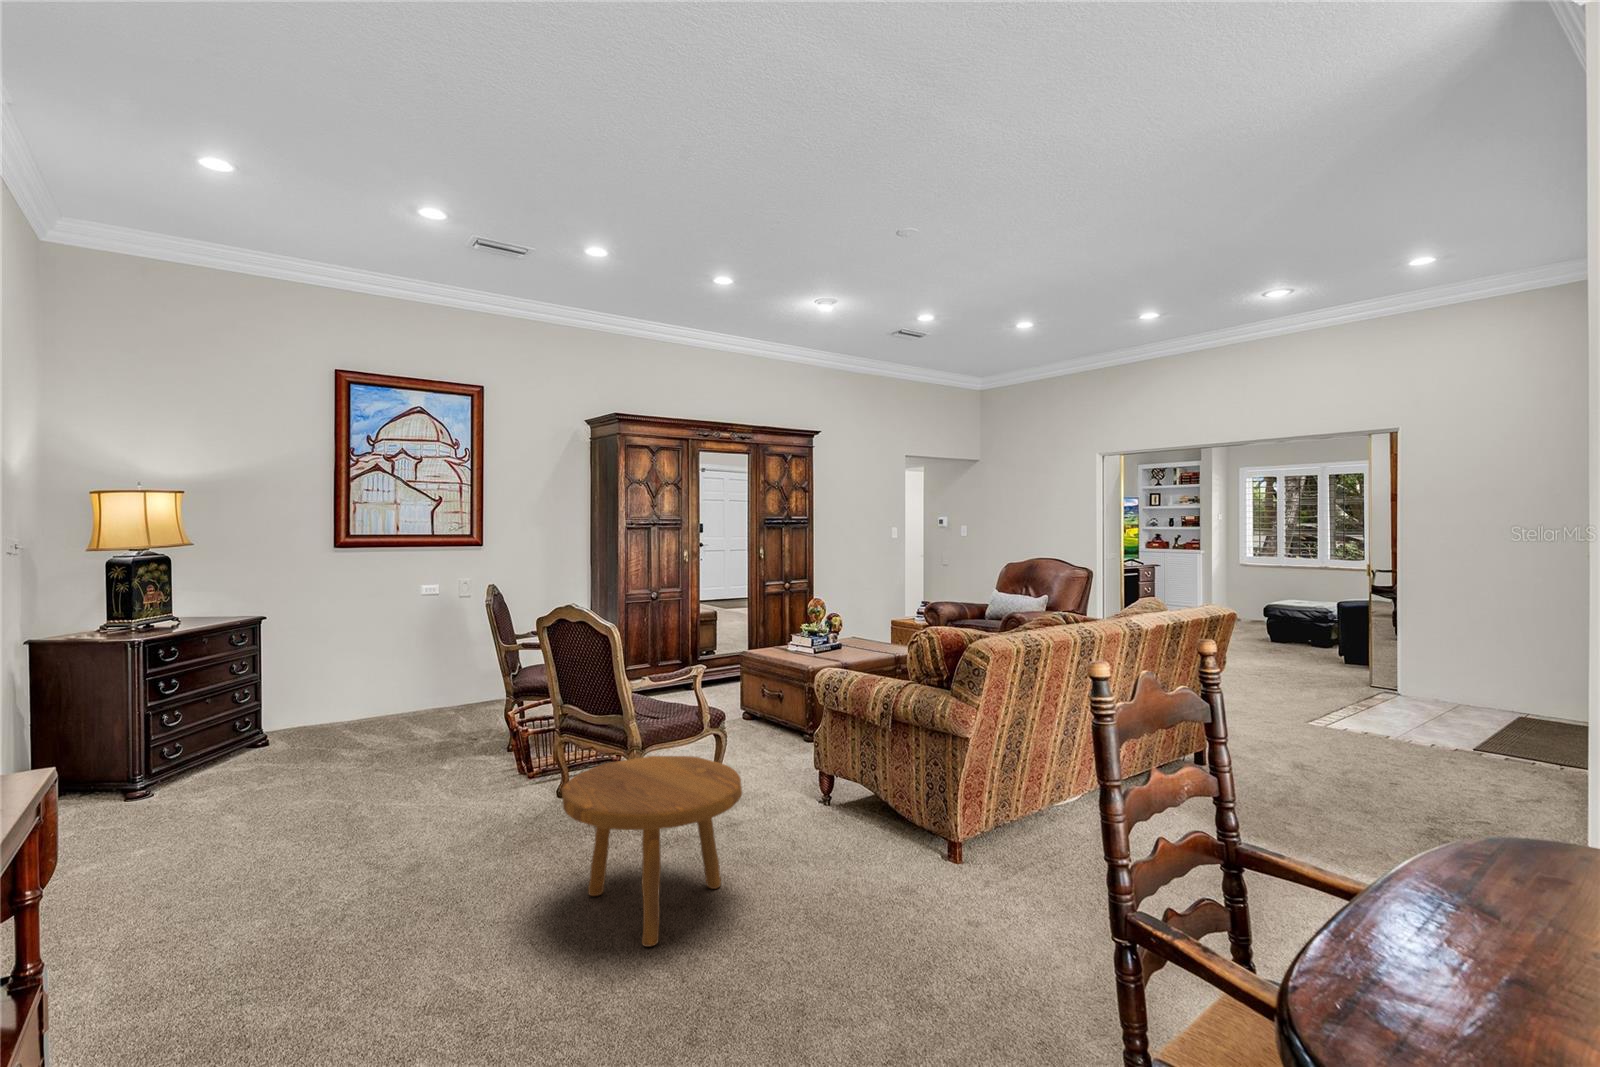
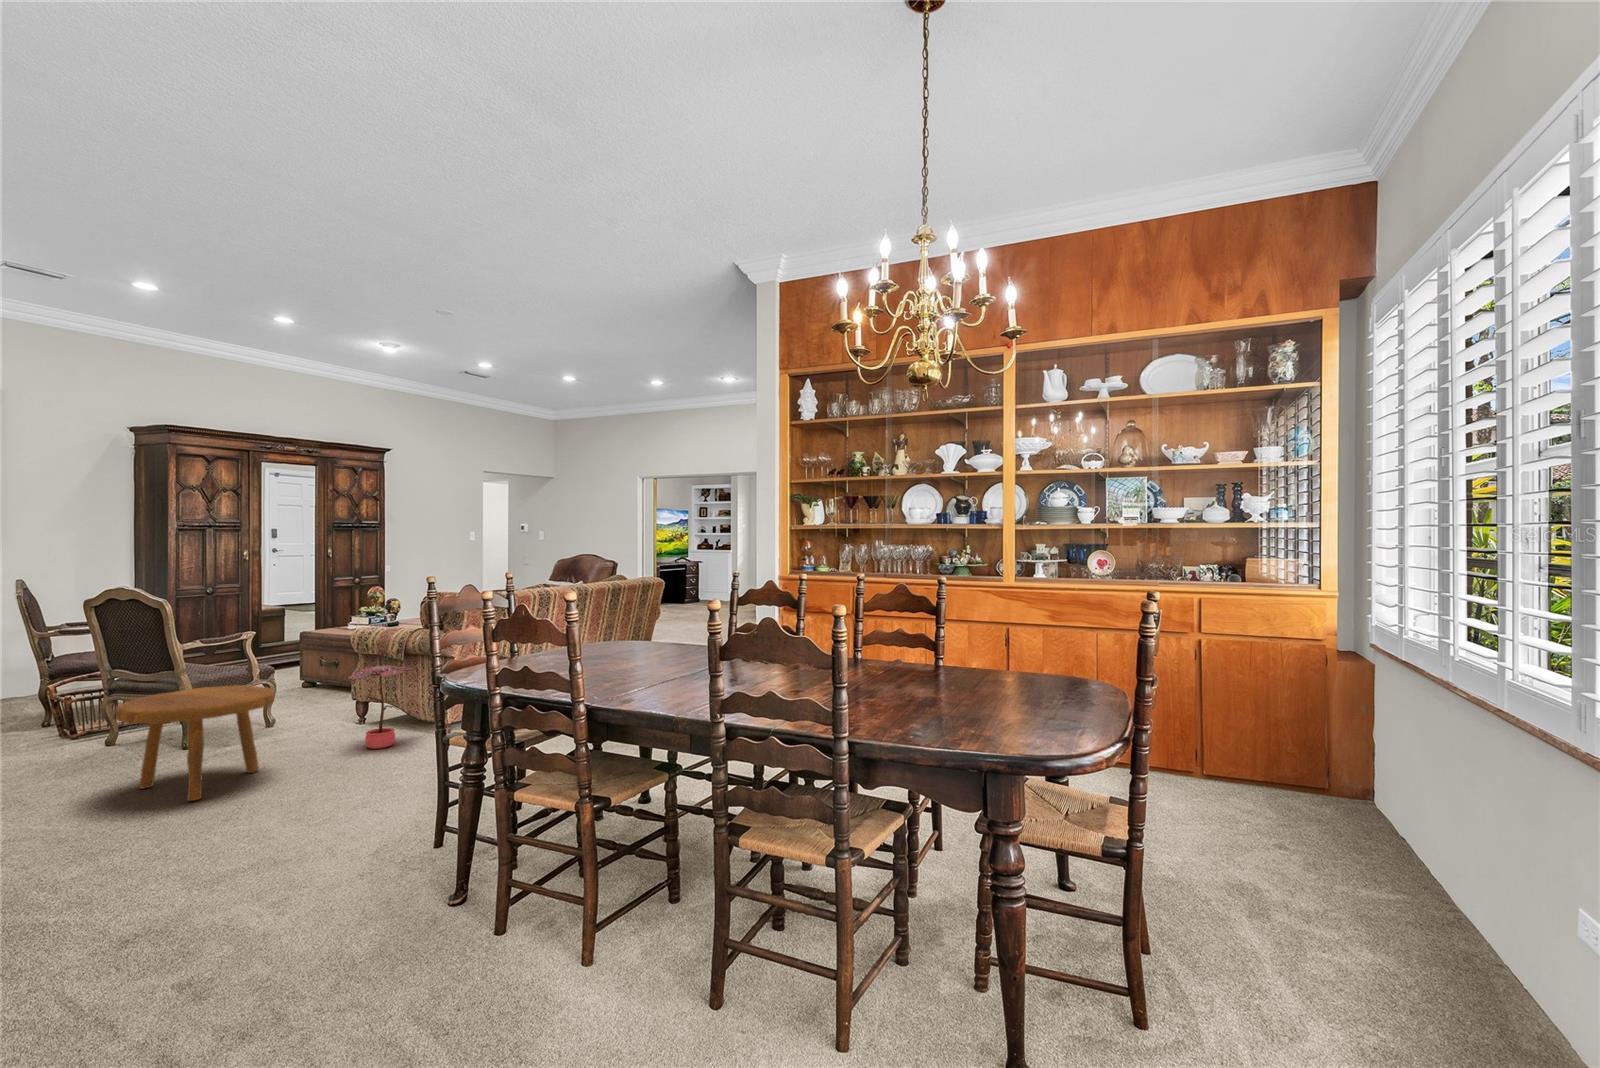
potted plant: none [825,738,905,864] -> present [348,665,412,749]

